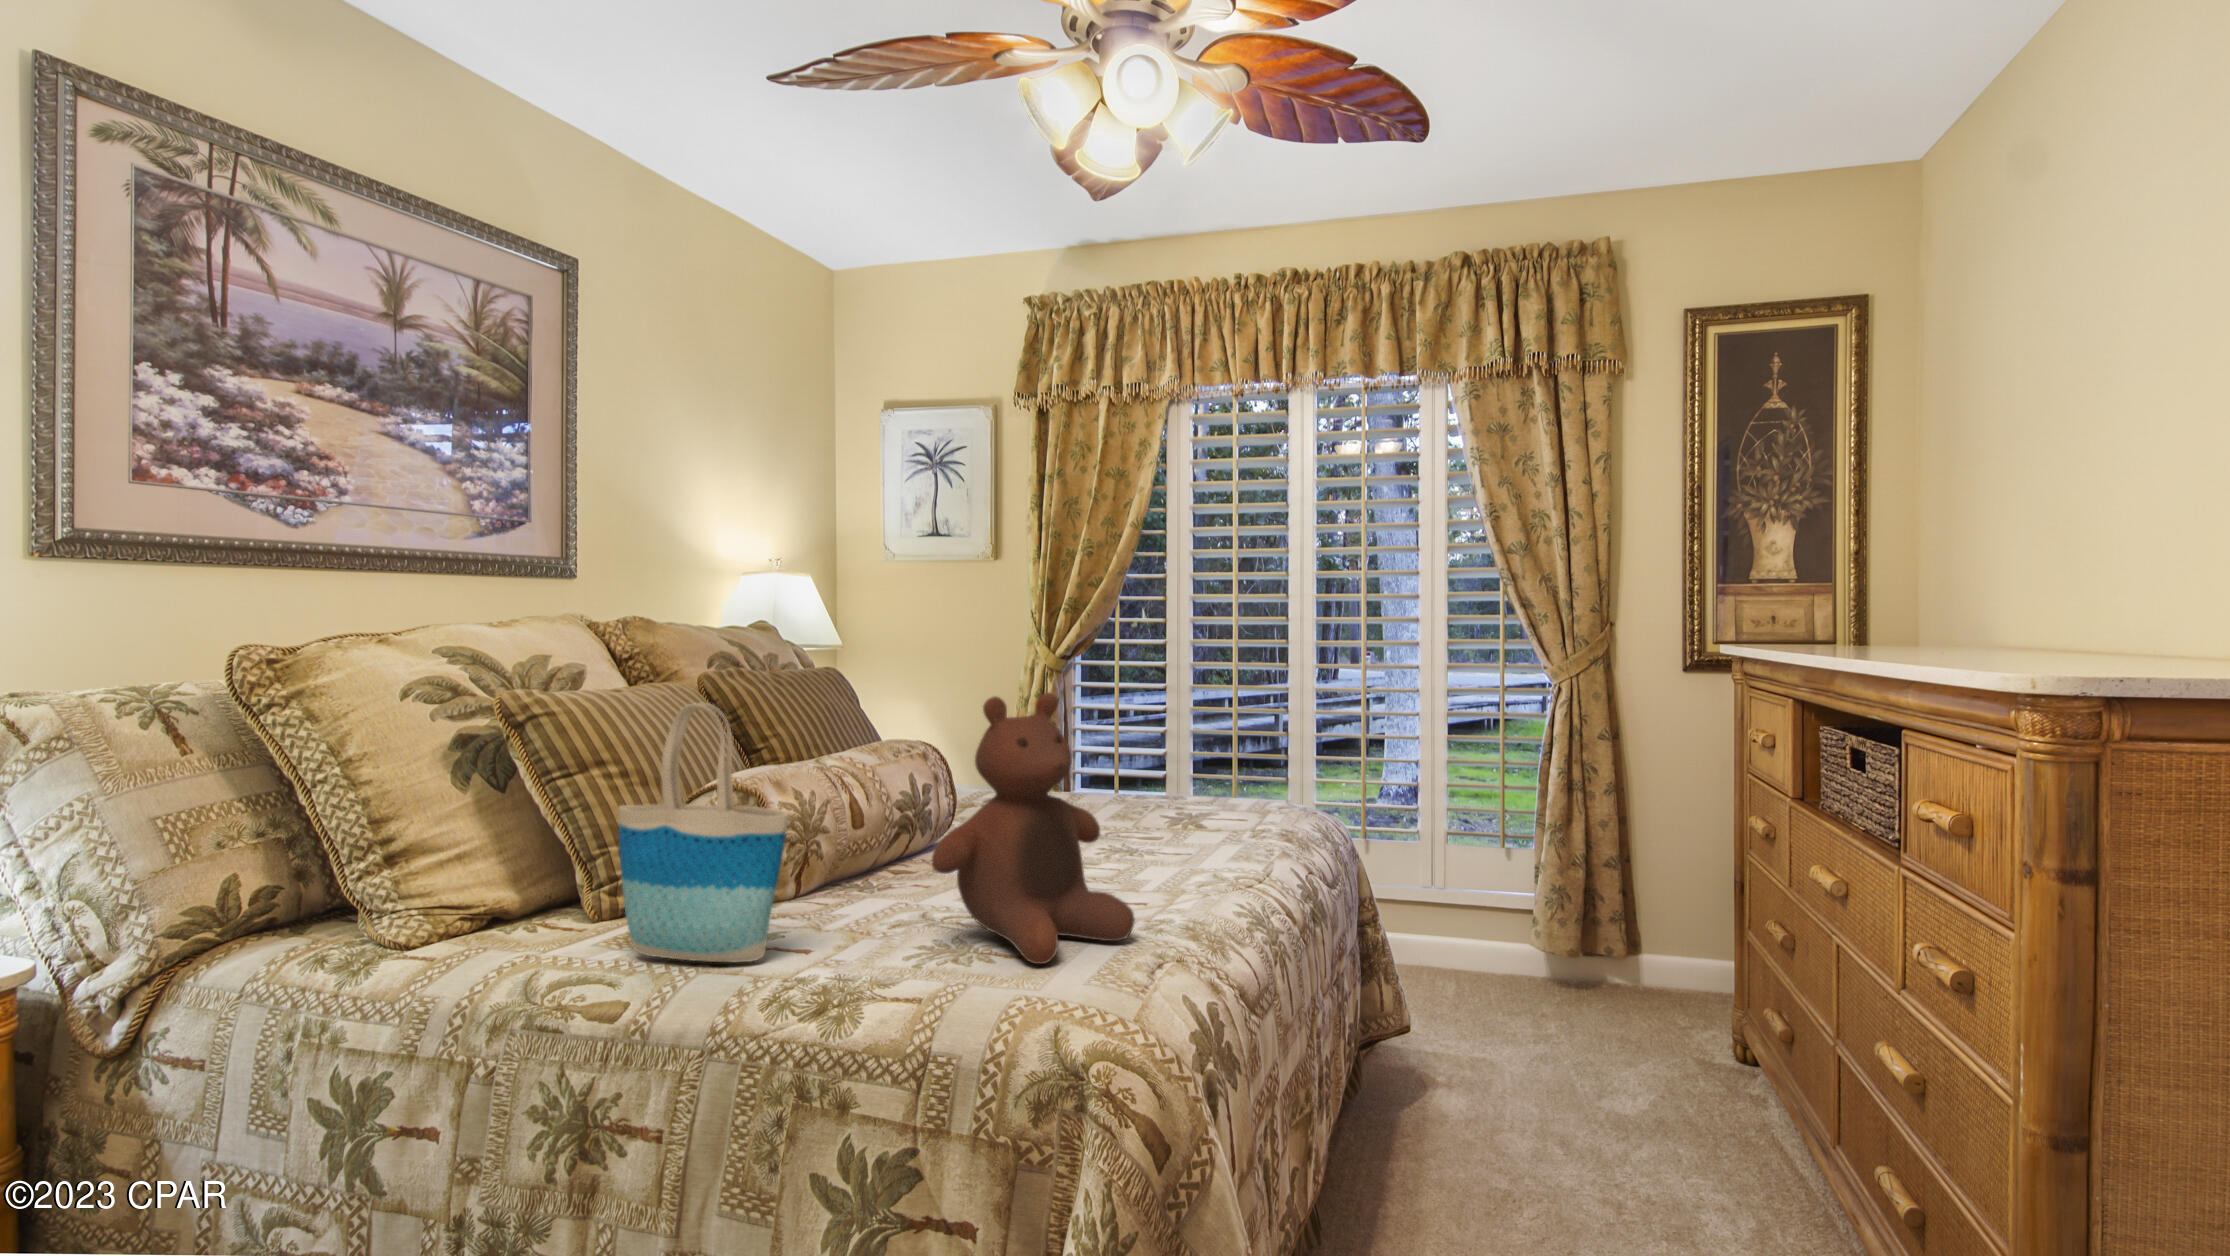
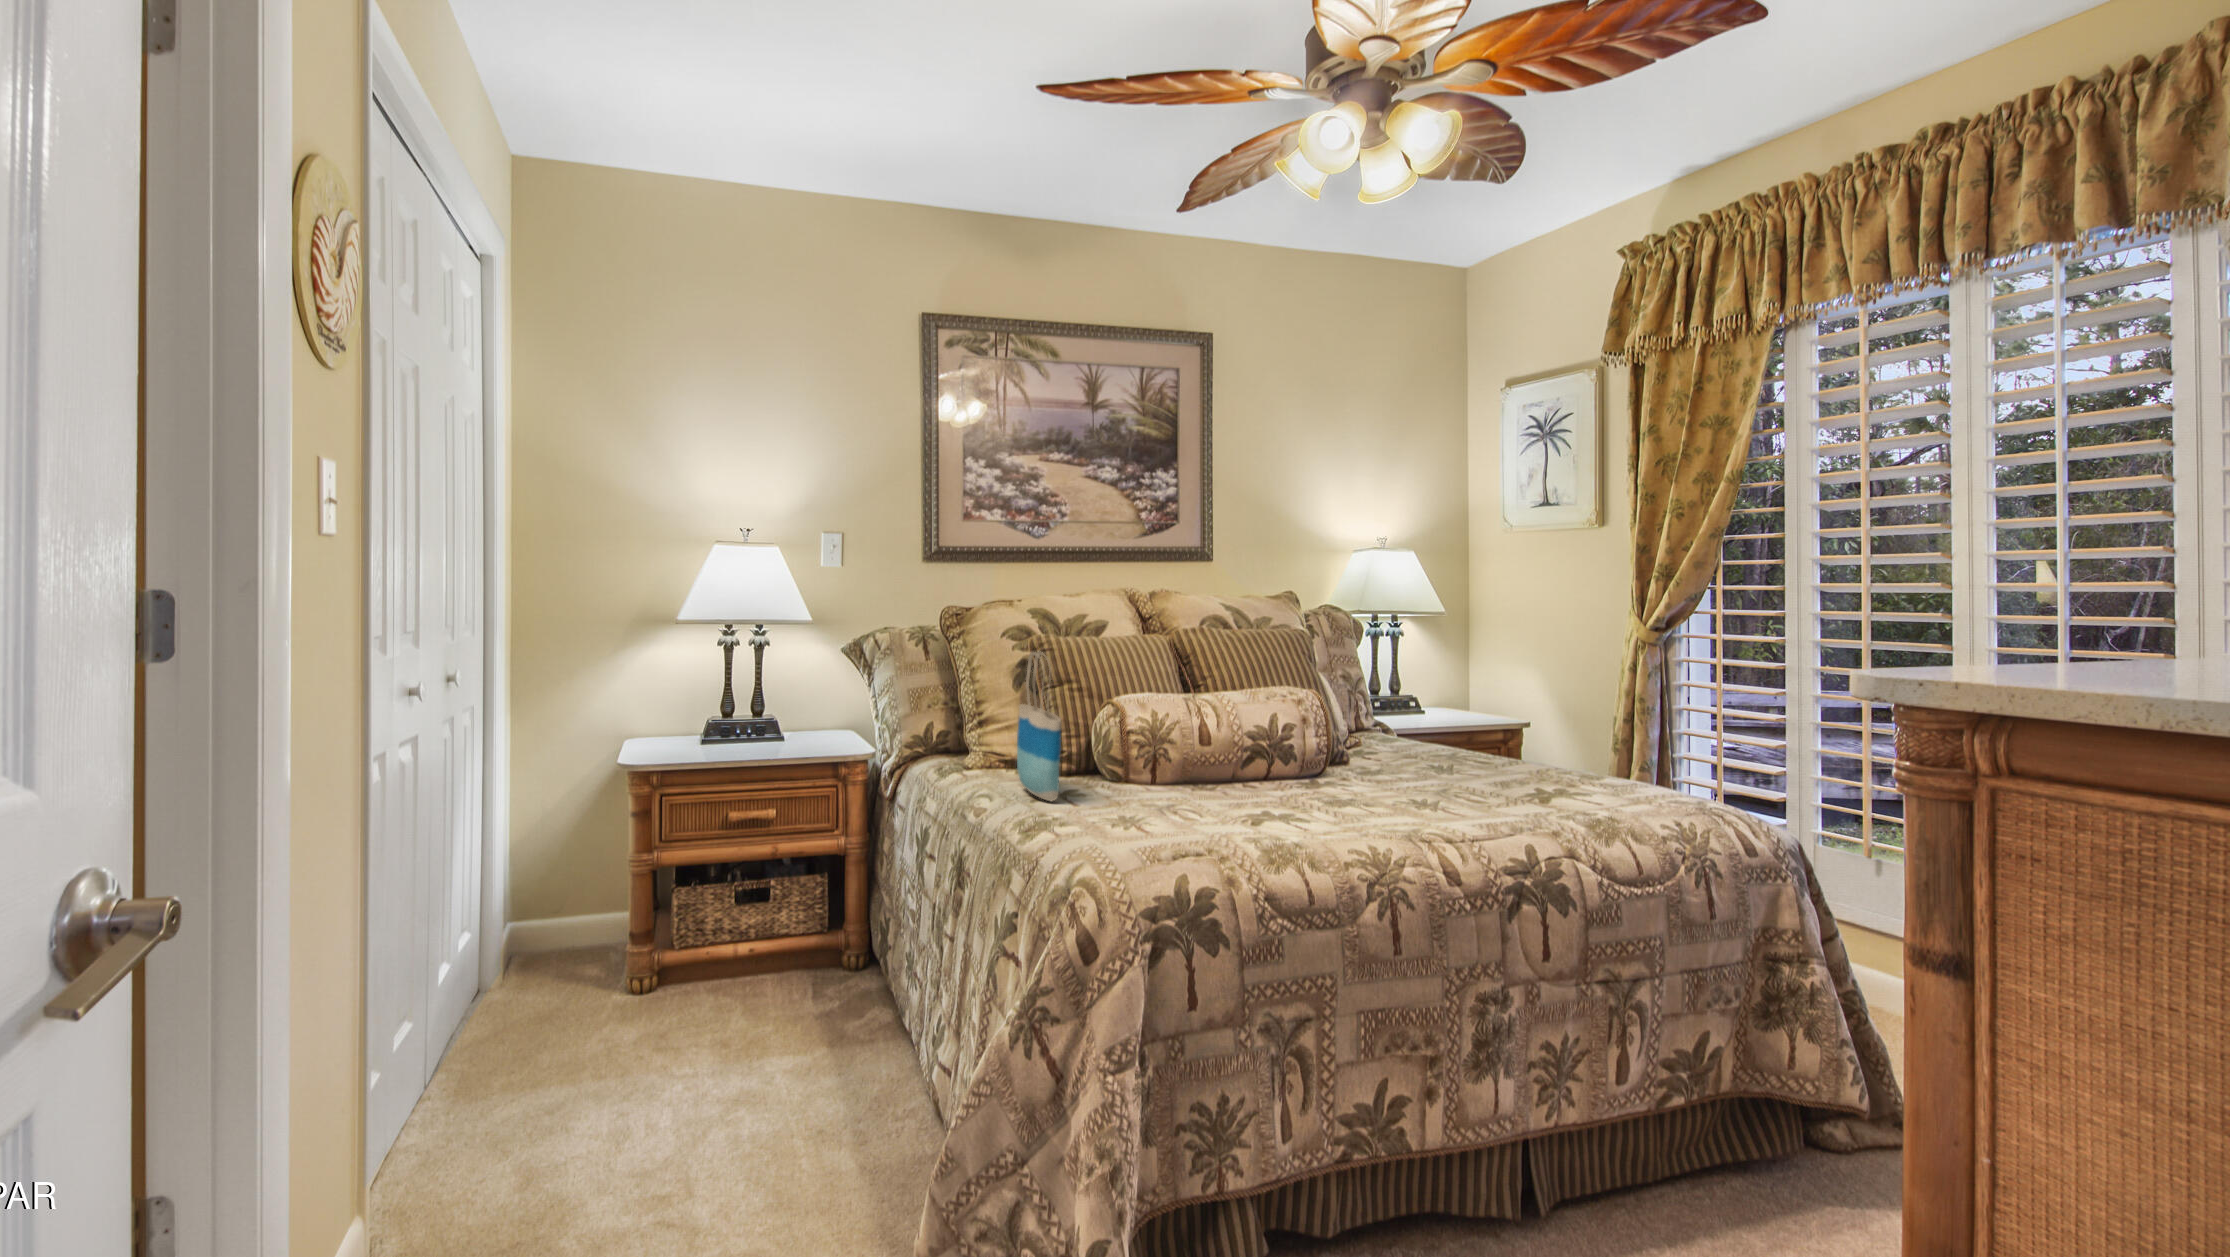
stuffed bear: present [932,692,1135,964] -> none [1119,663,1257,846]

